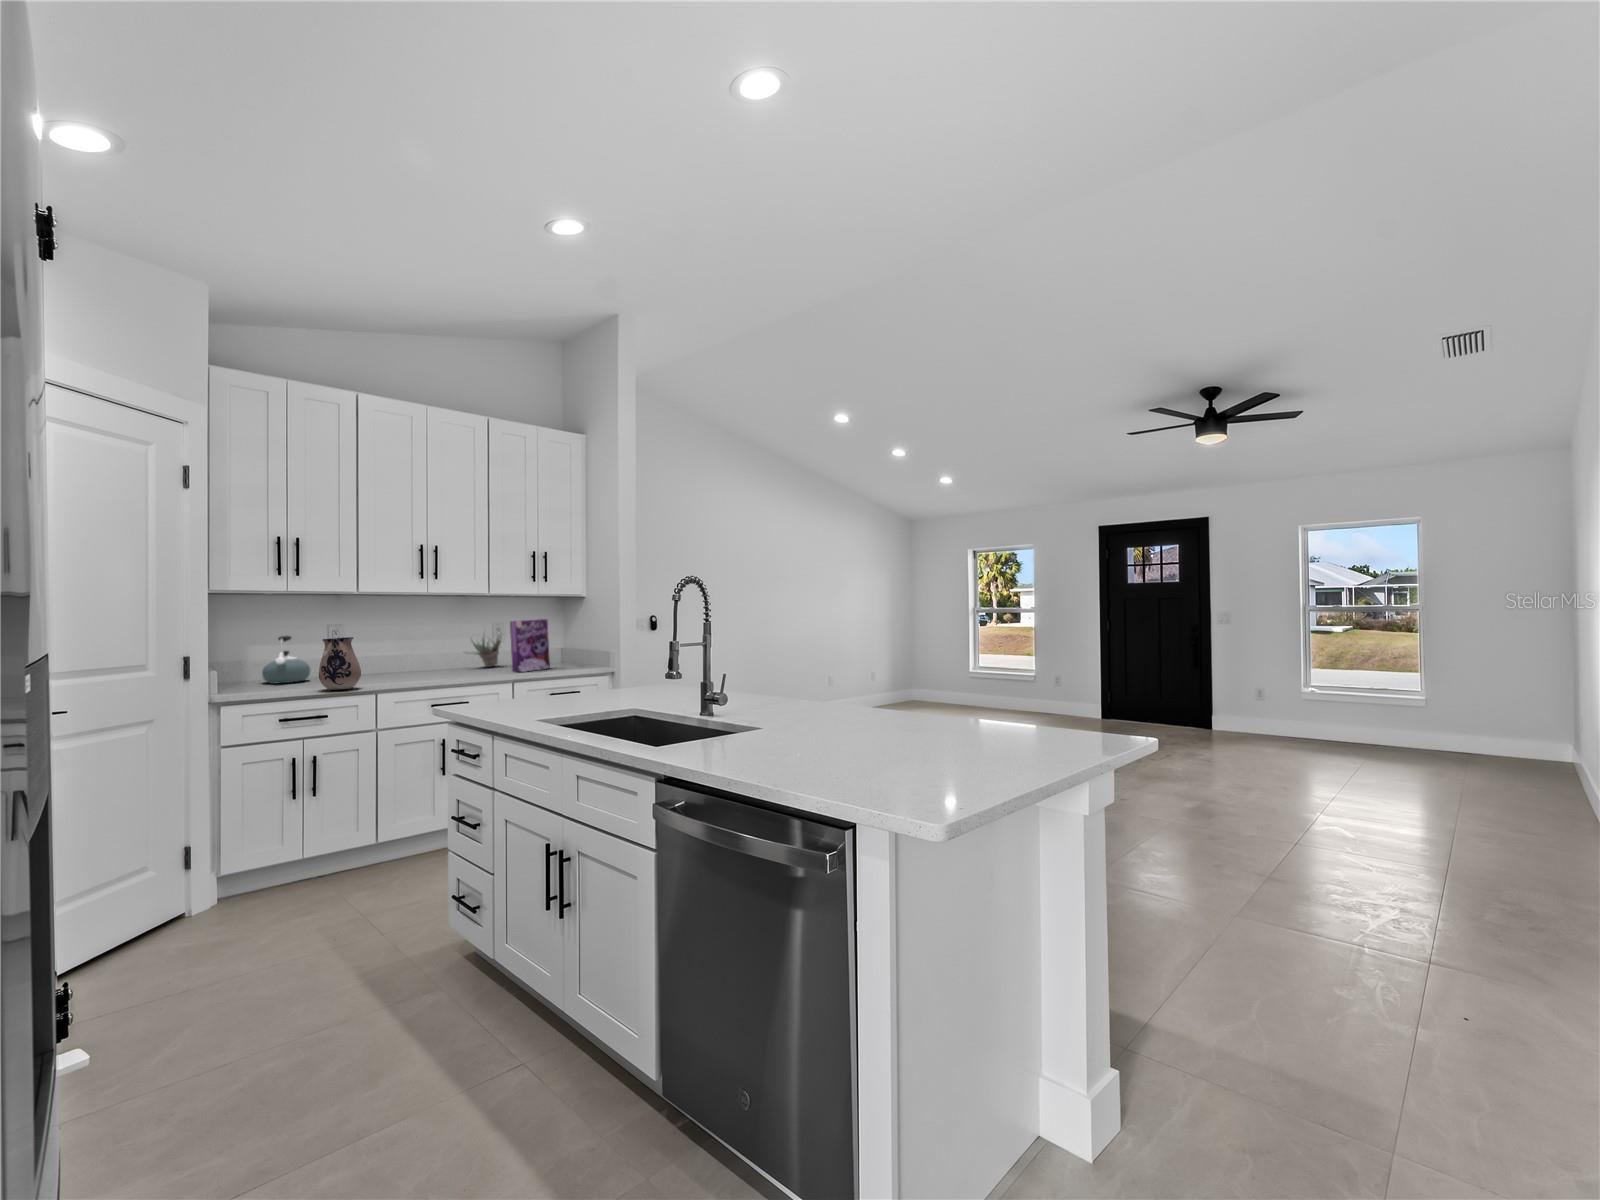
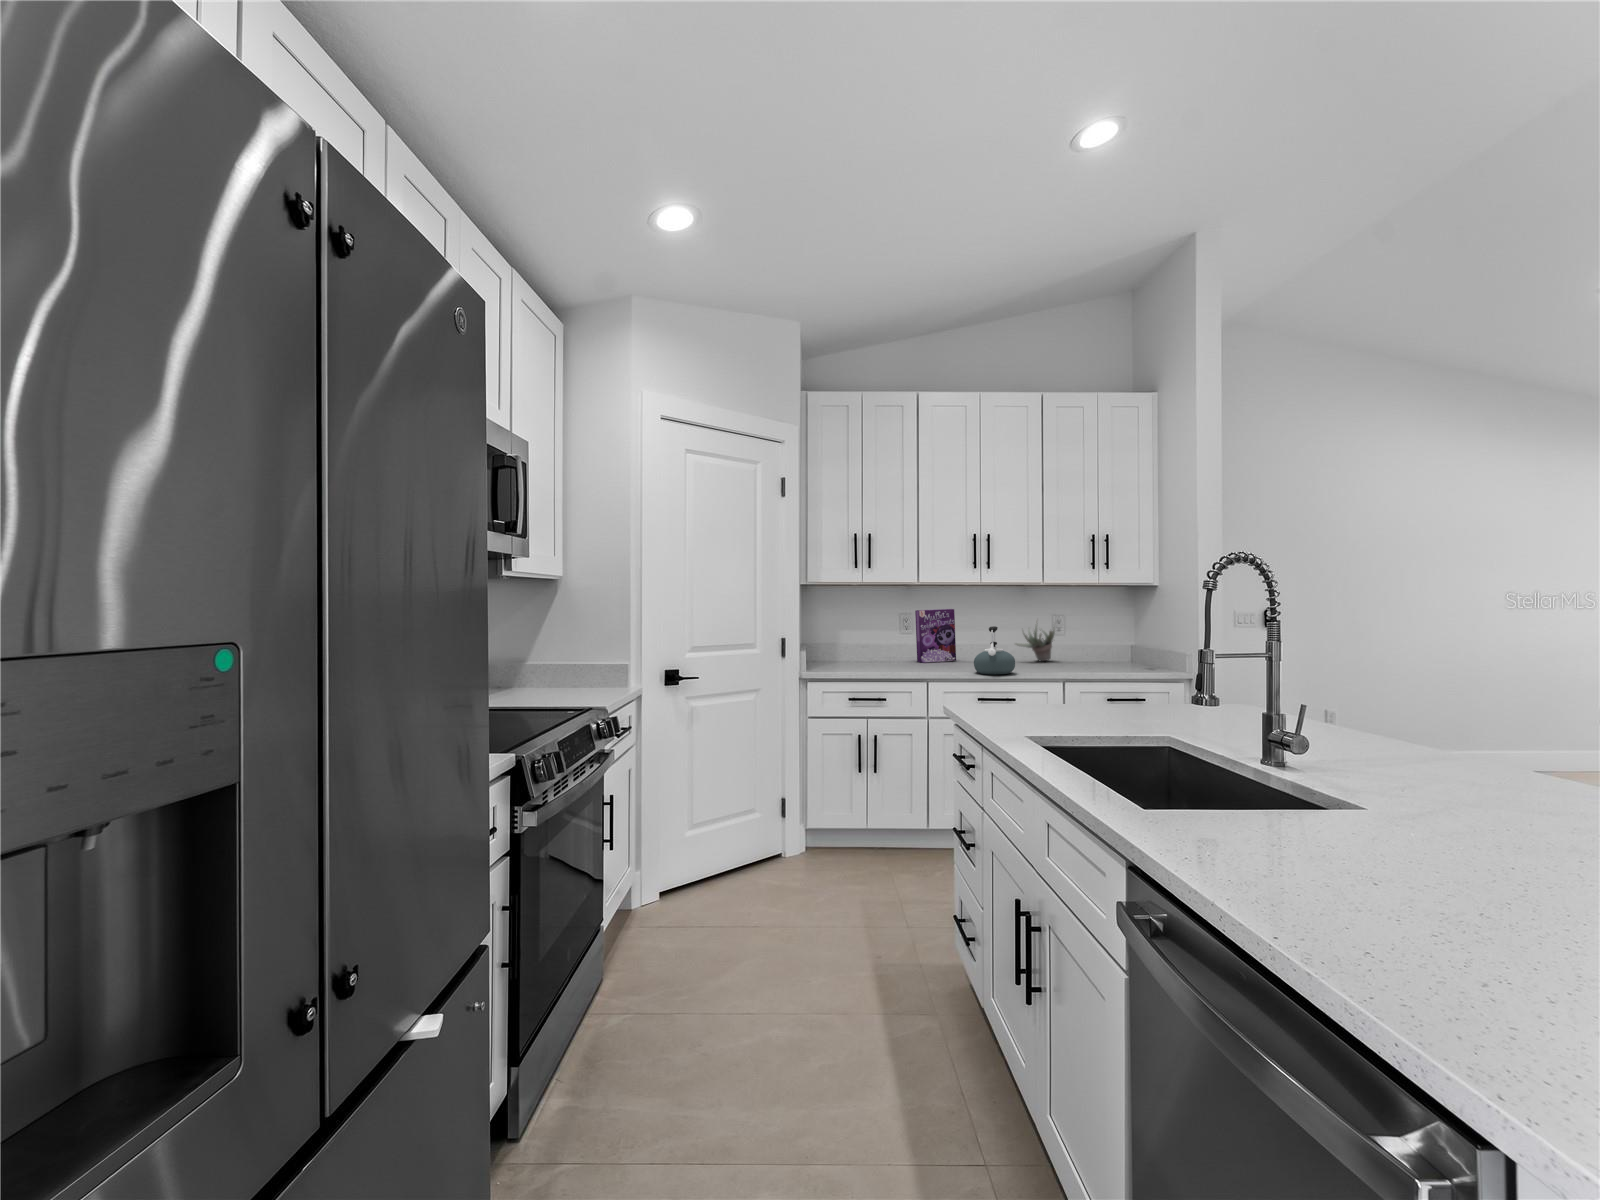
cereal box: present [510,619,550,672] -> present [915,609,956,663]
kettle: present [262,636,310,684] -> present [974,626,1015,675]
ceramic pitcher: present [319,637,361,690] -> none [881,626,915,675]

